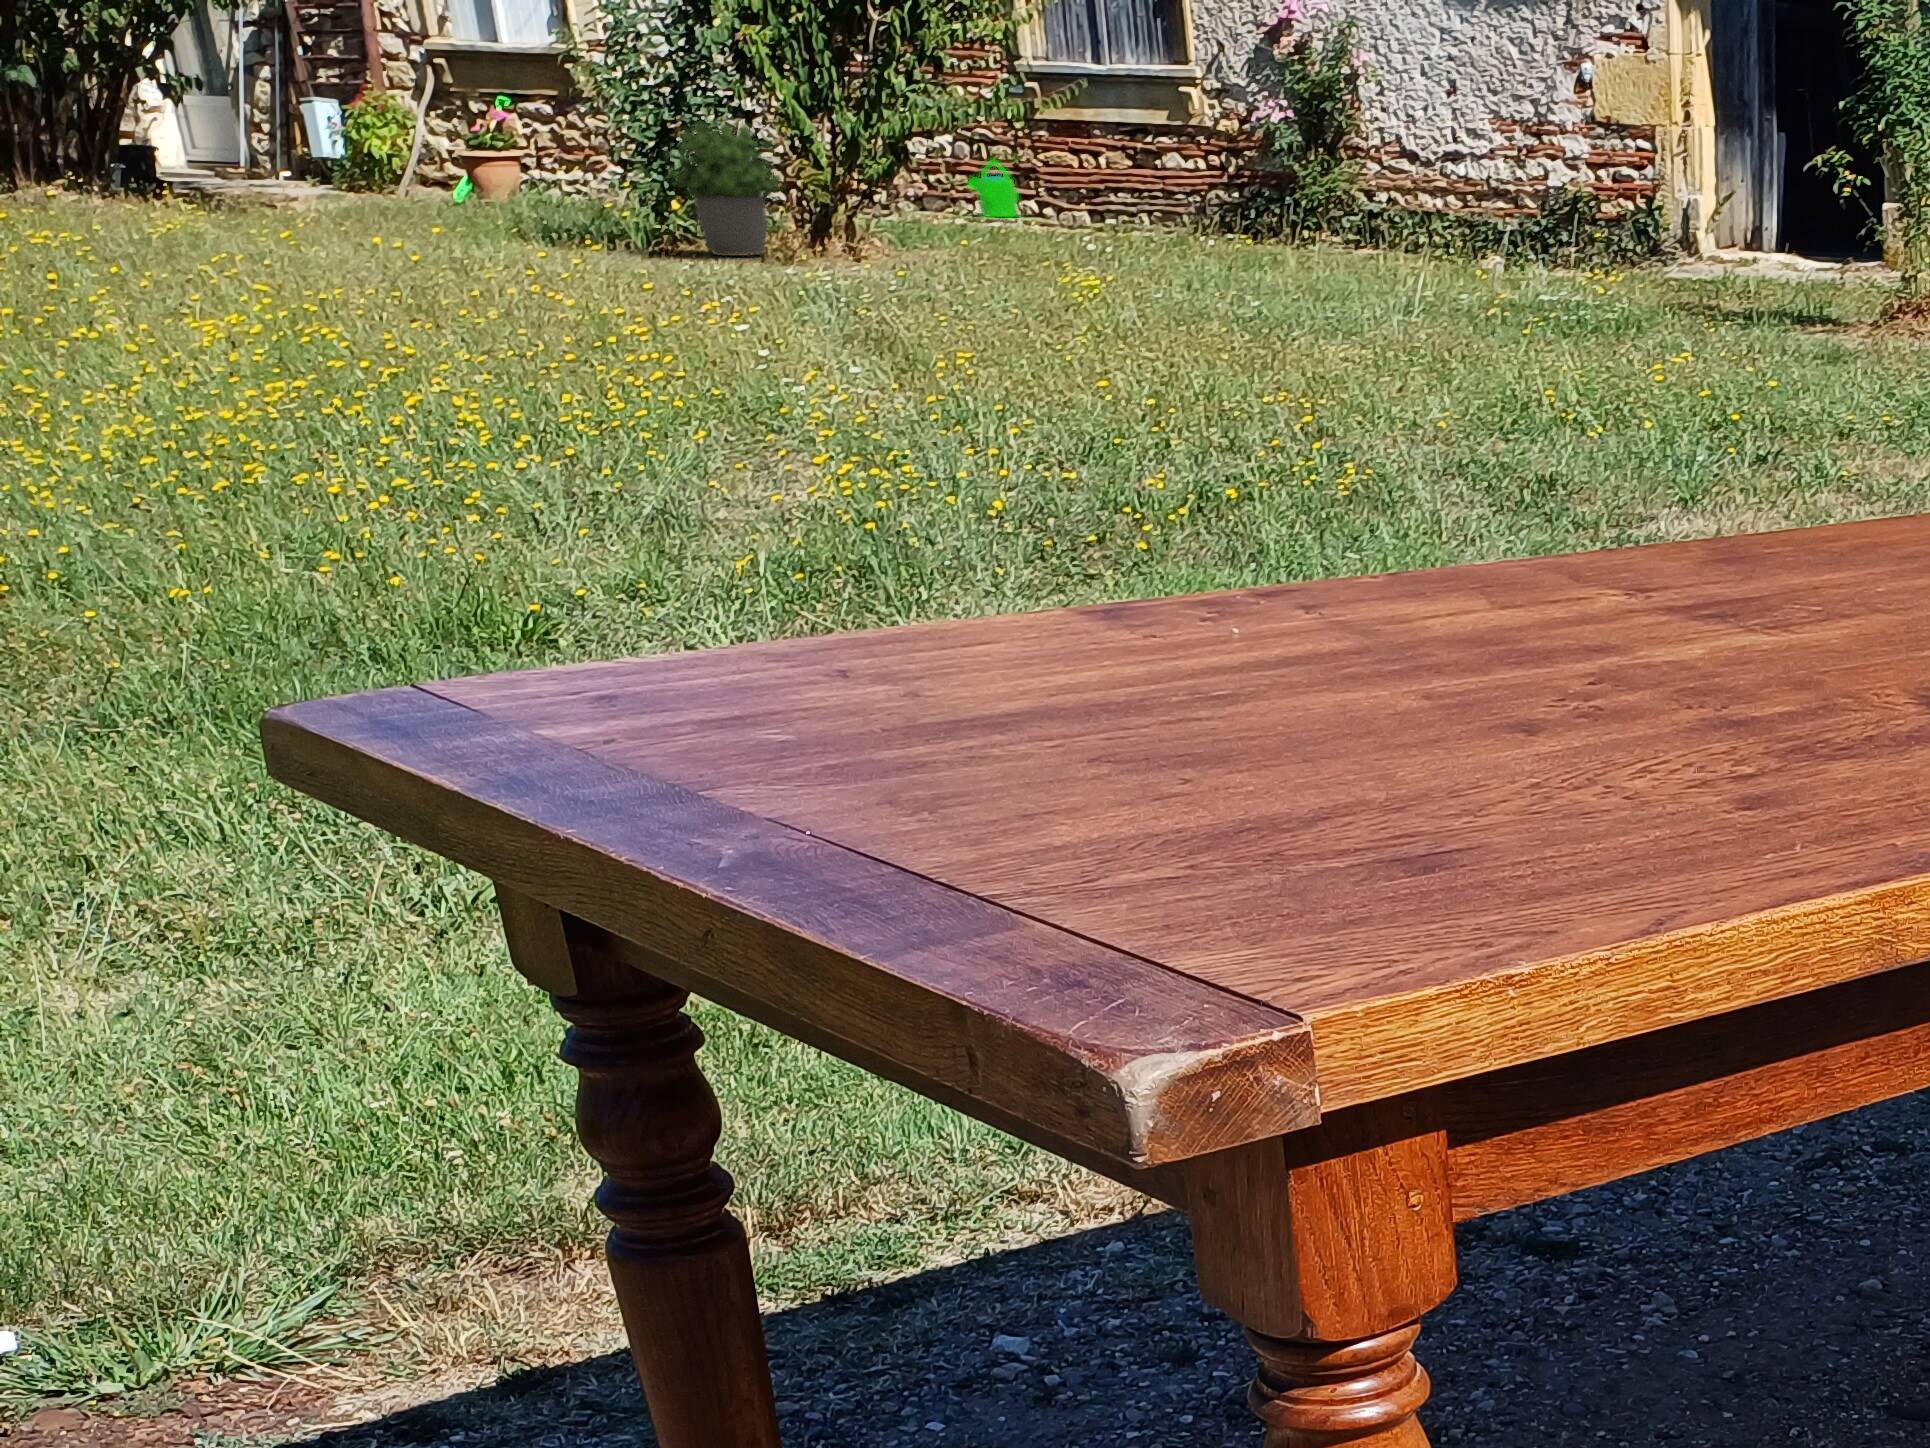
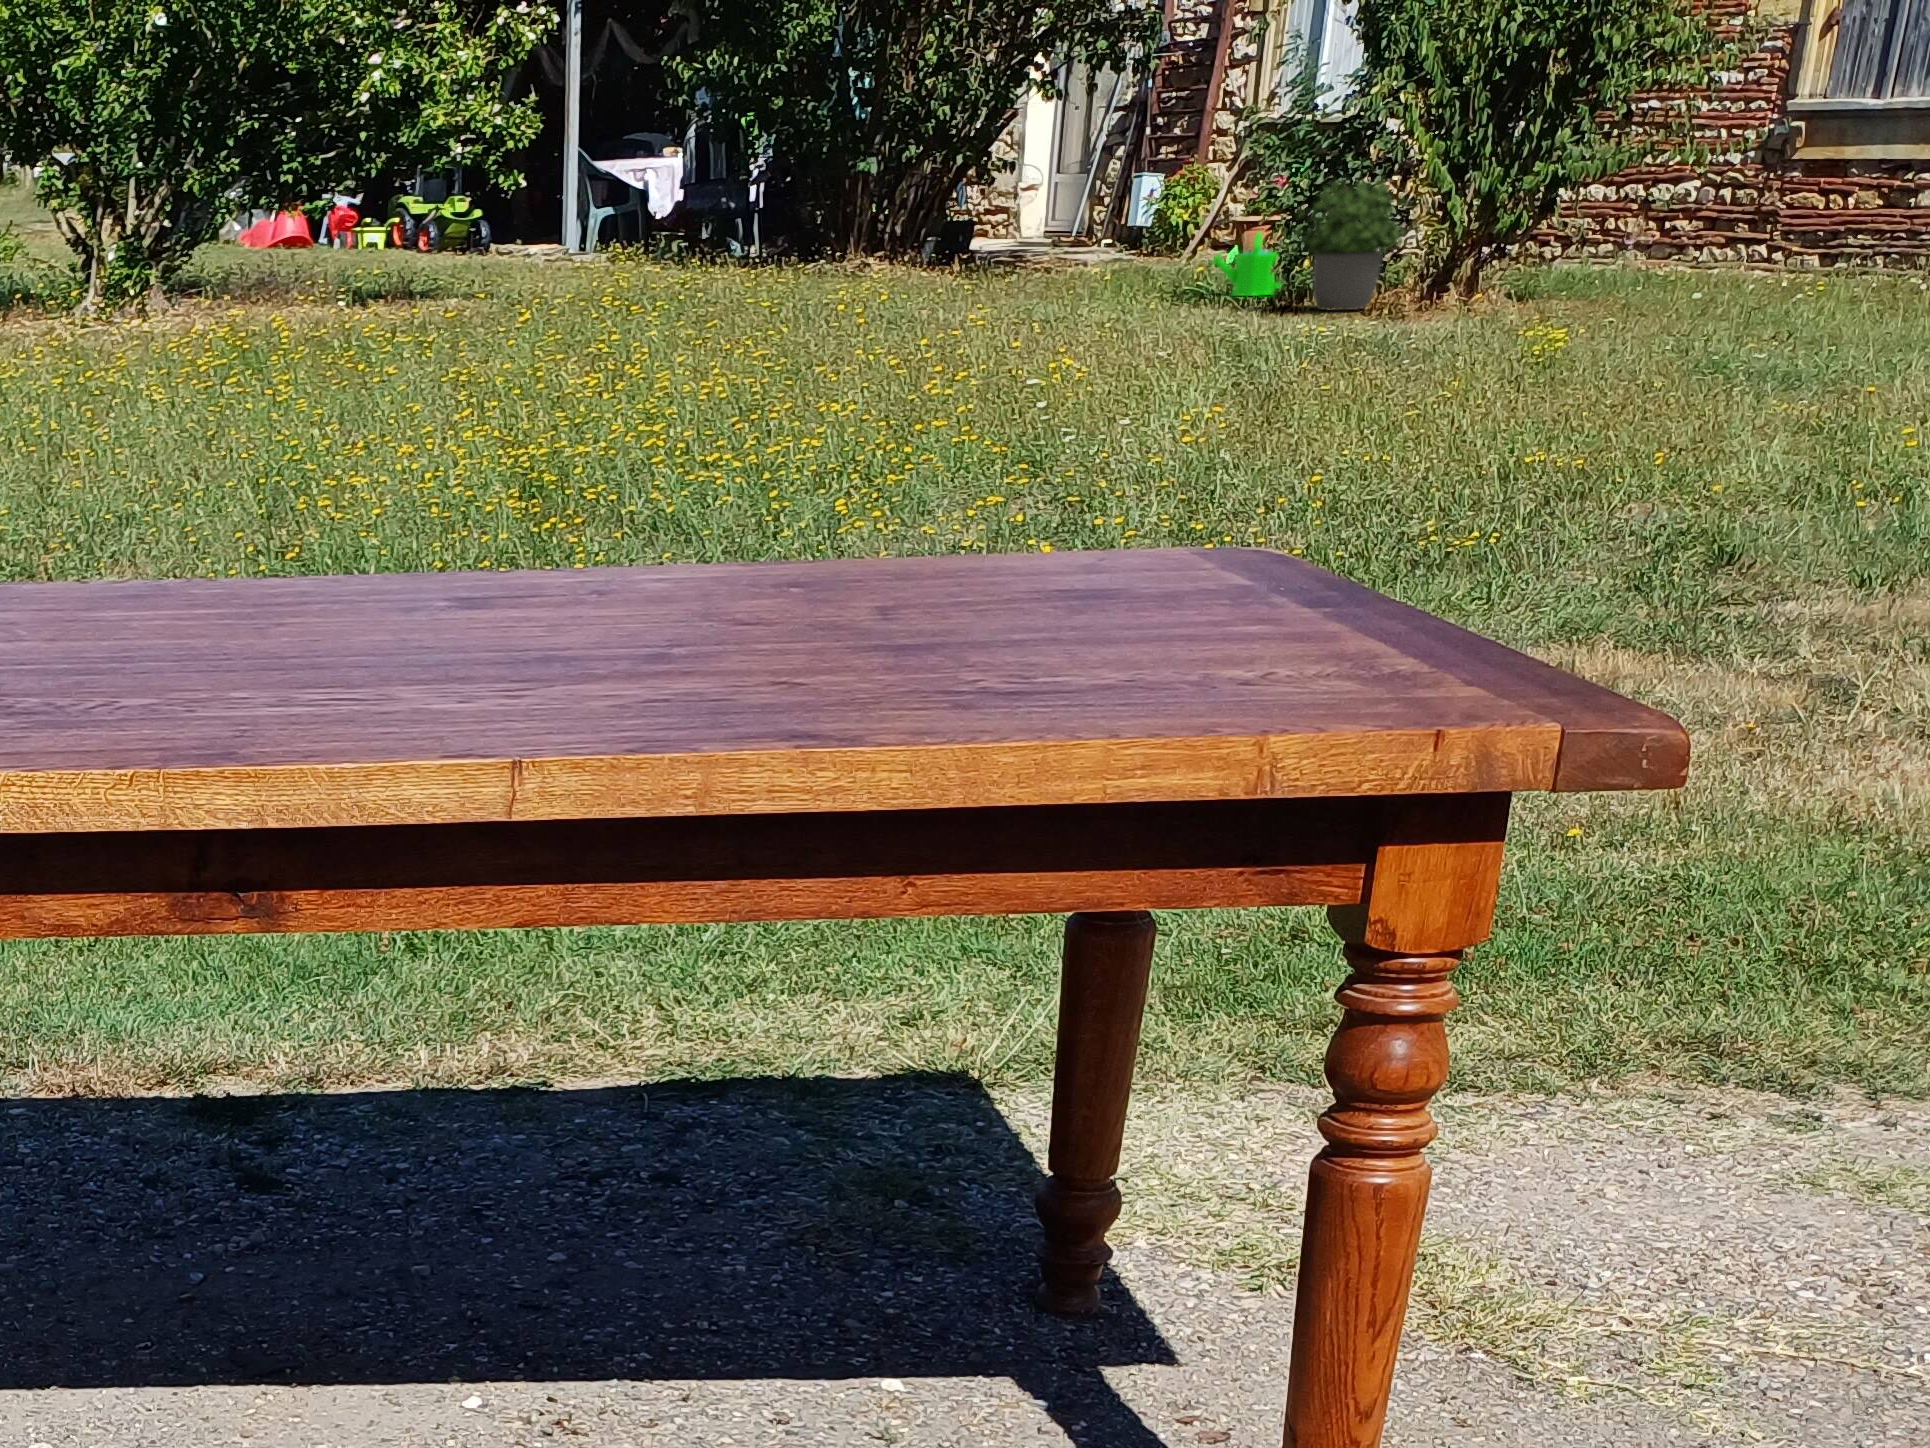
watering can: present [968,160,1018,217] -> present [1211,232,1282,296]

